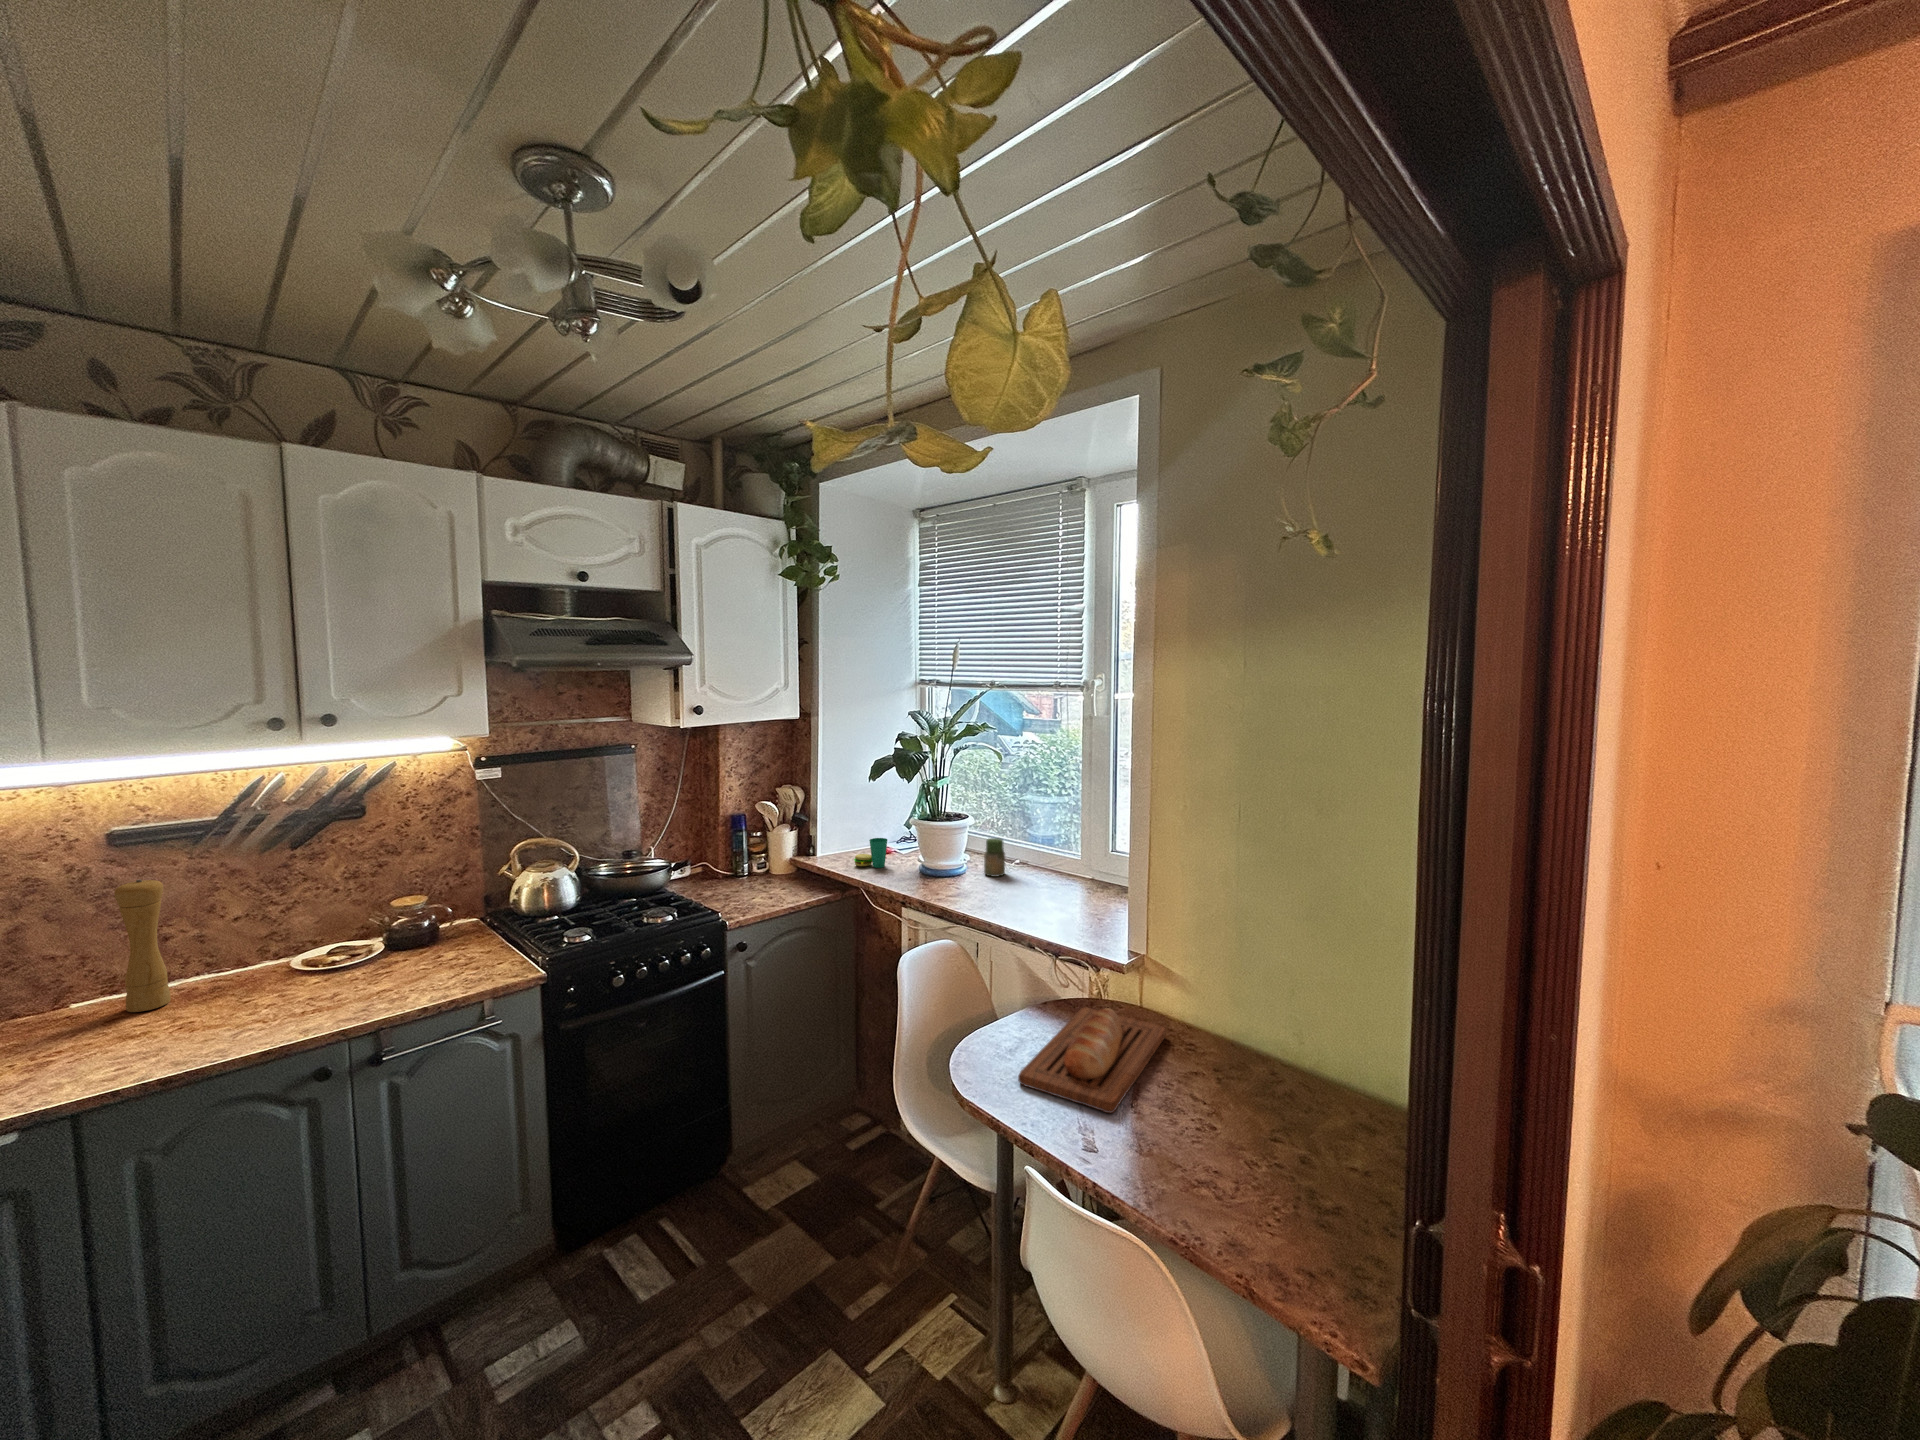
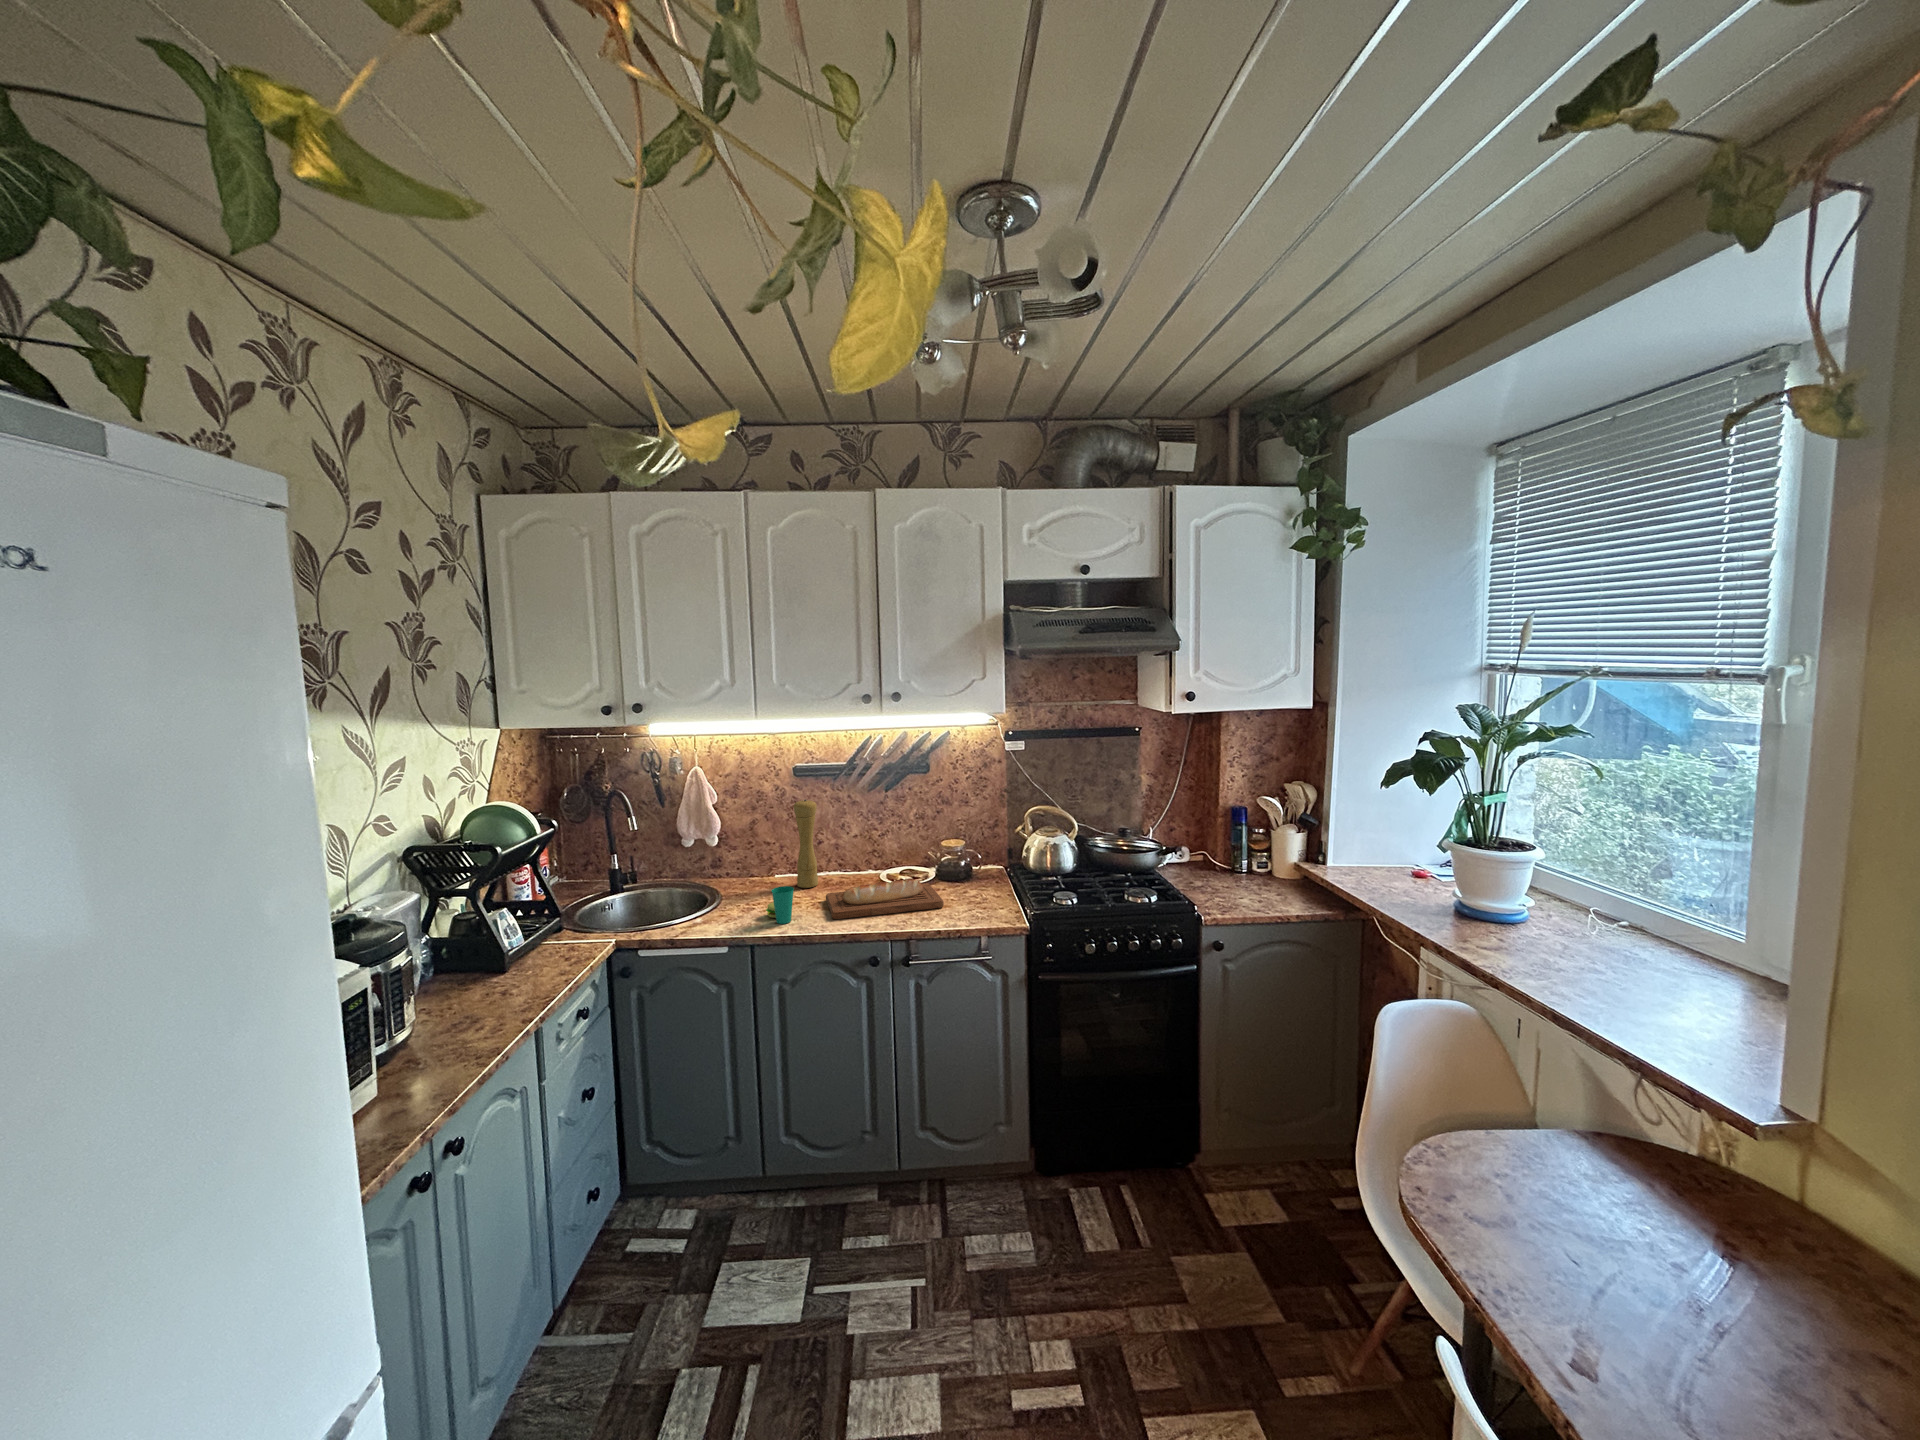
cup: present [854,838,887,868] -> present [766,886,794,924]
jar: present [984,838,1005,877] -> none [1557,884,1596,940]
bread loaf: present [1018,1008,1166,1113] -> present [826,880,944,919]

